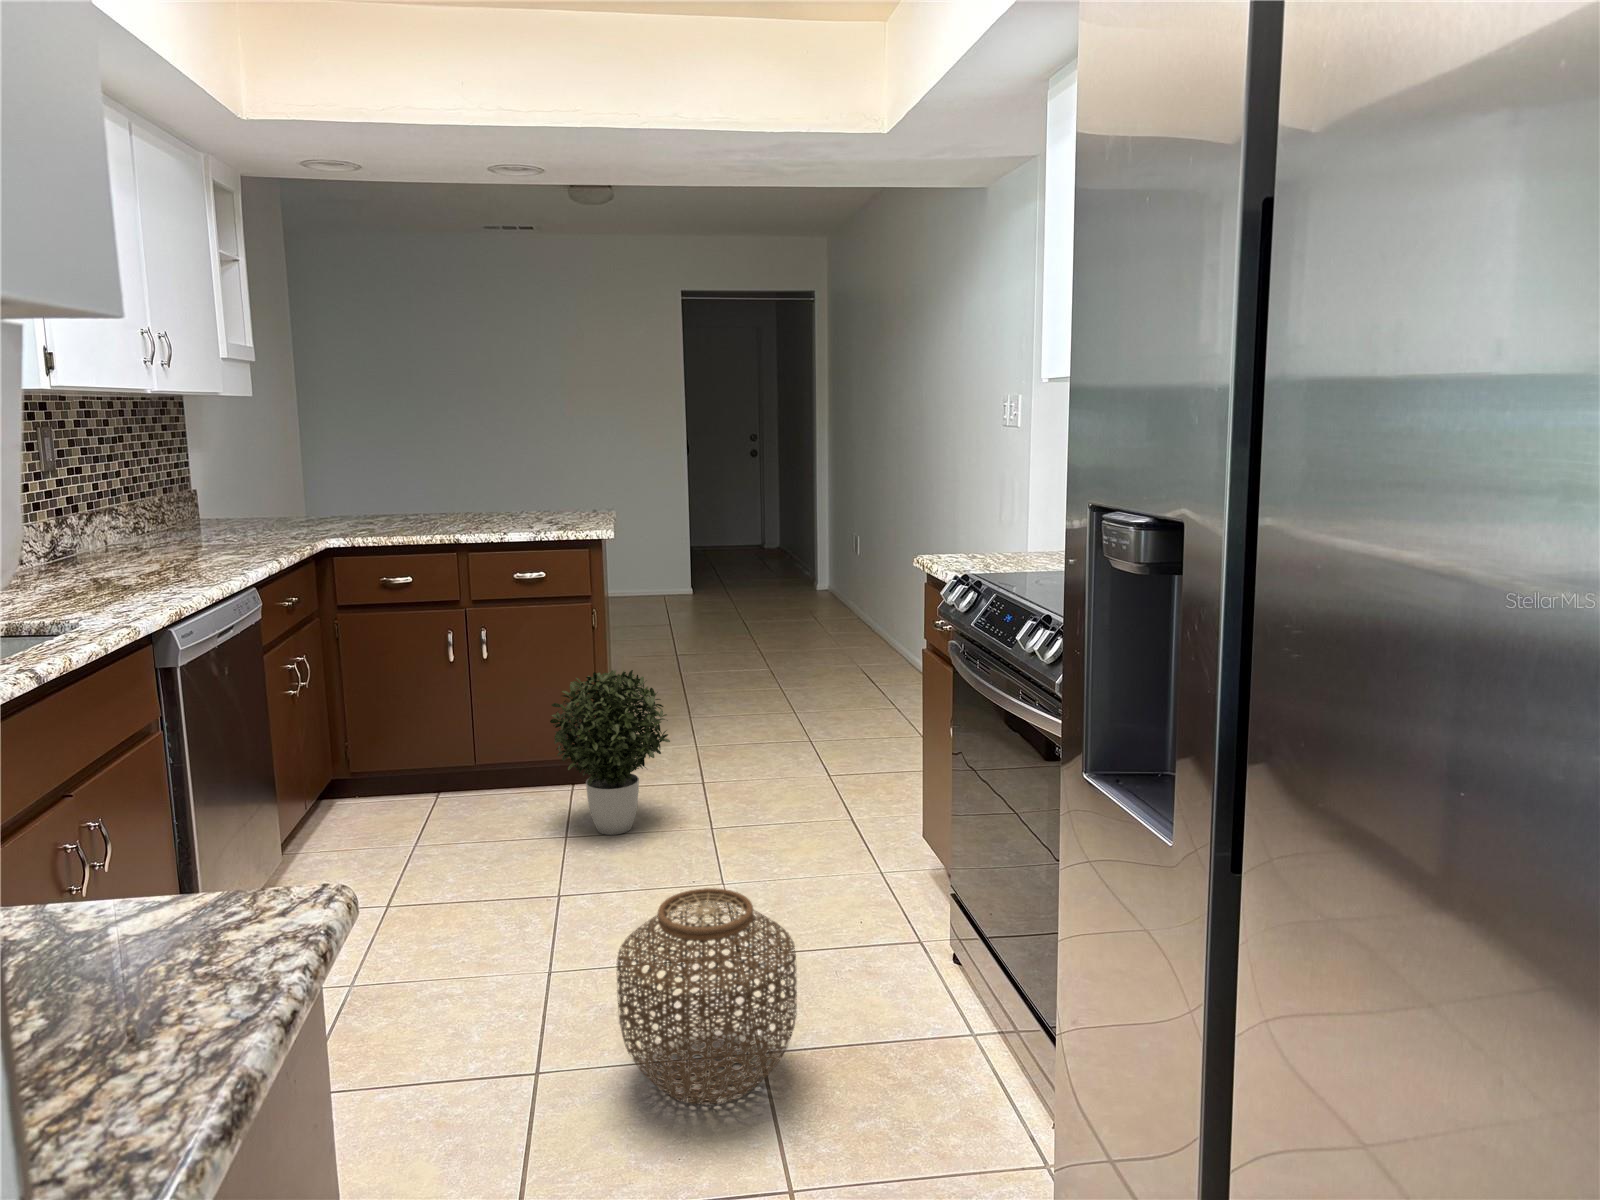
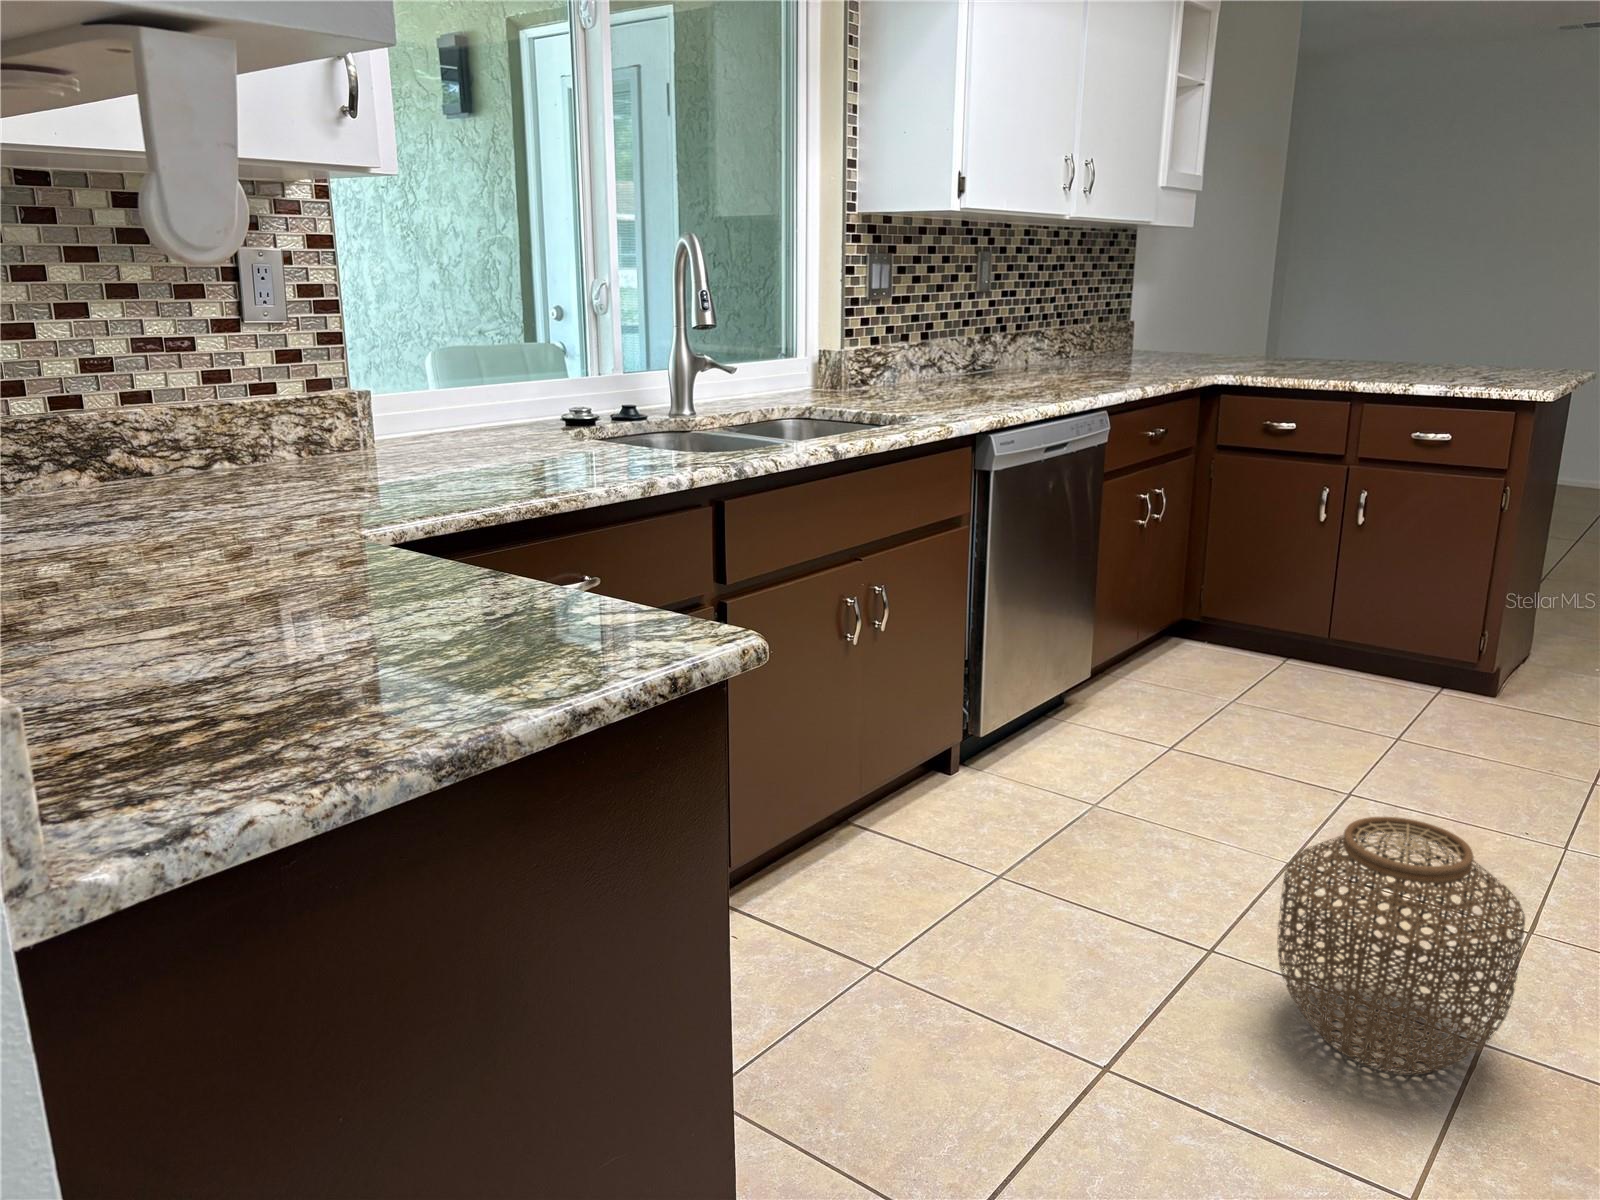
potted plant: present [550,670,670,835] -> none [1400,560,1562,762]

